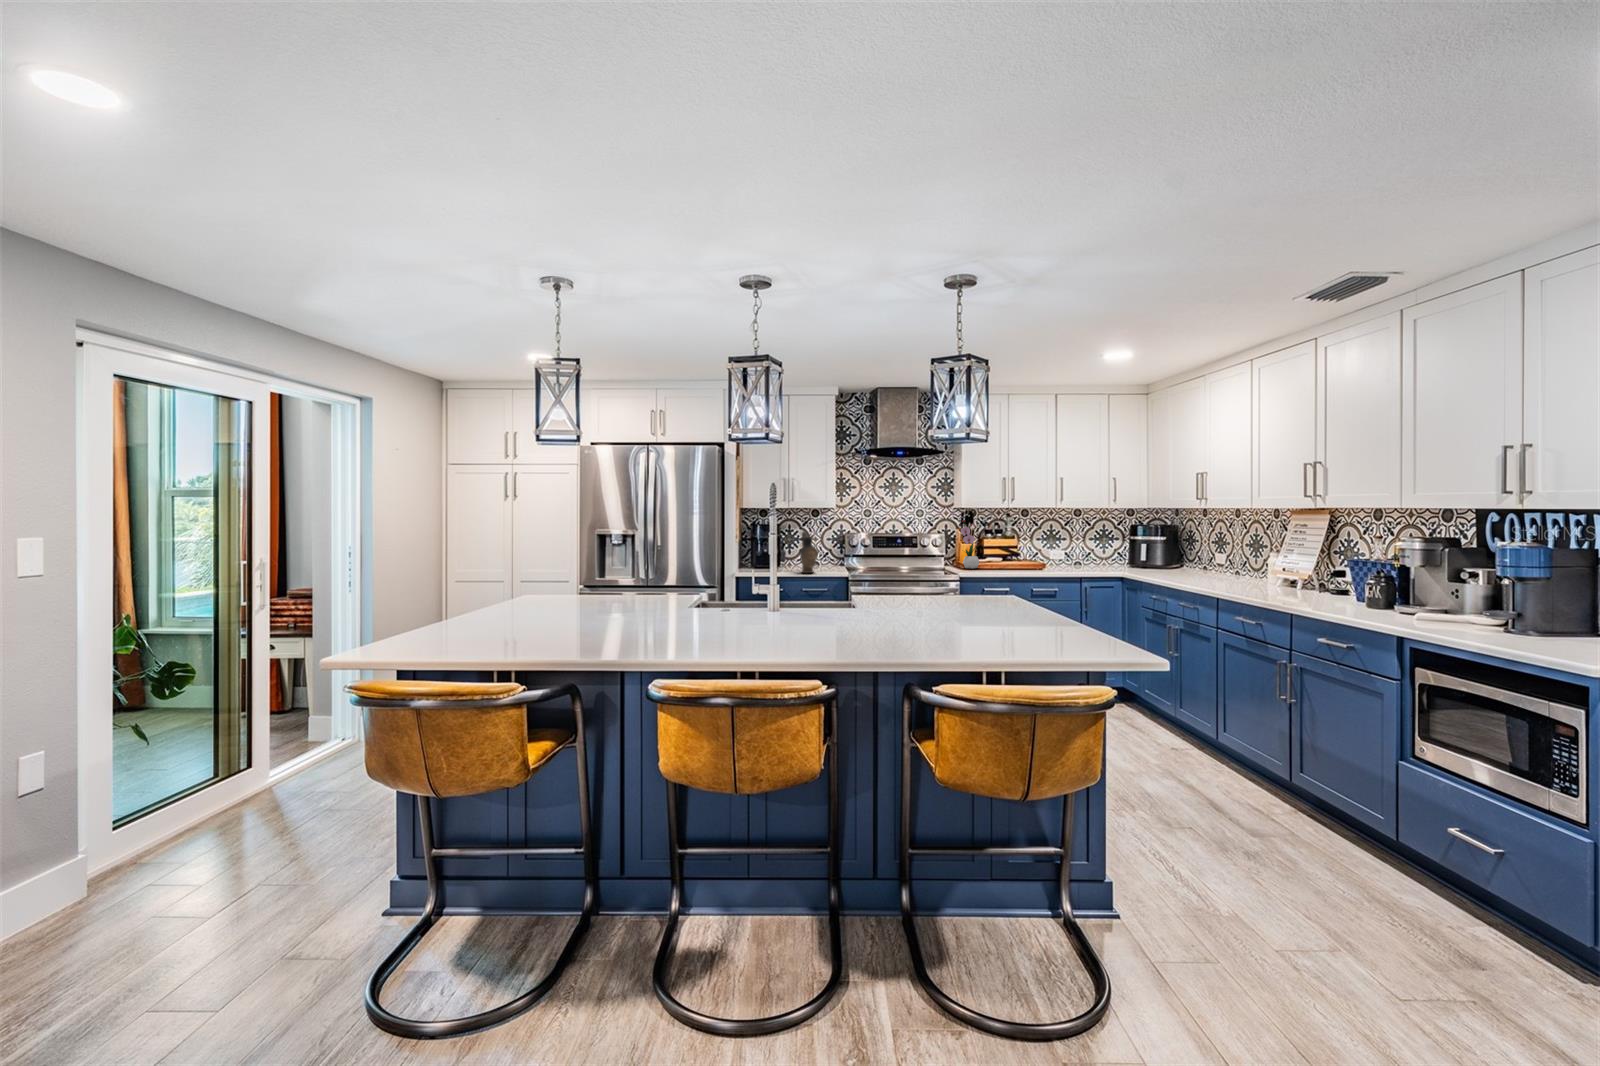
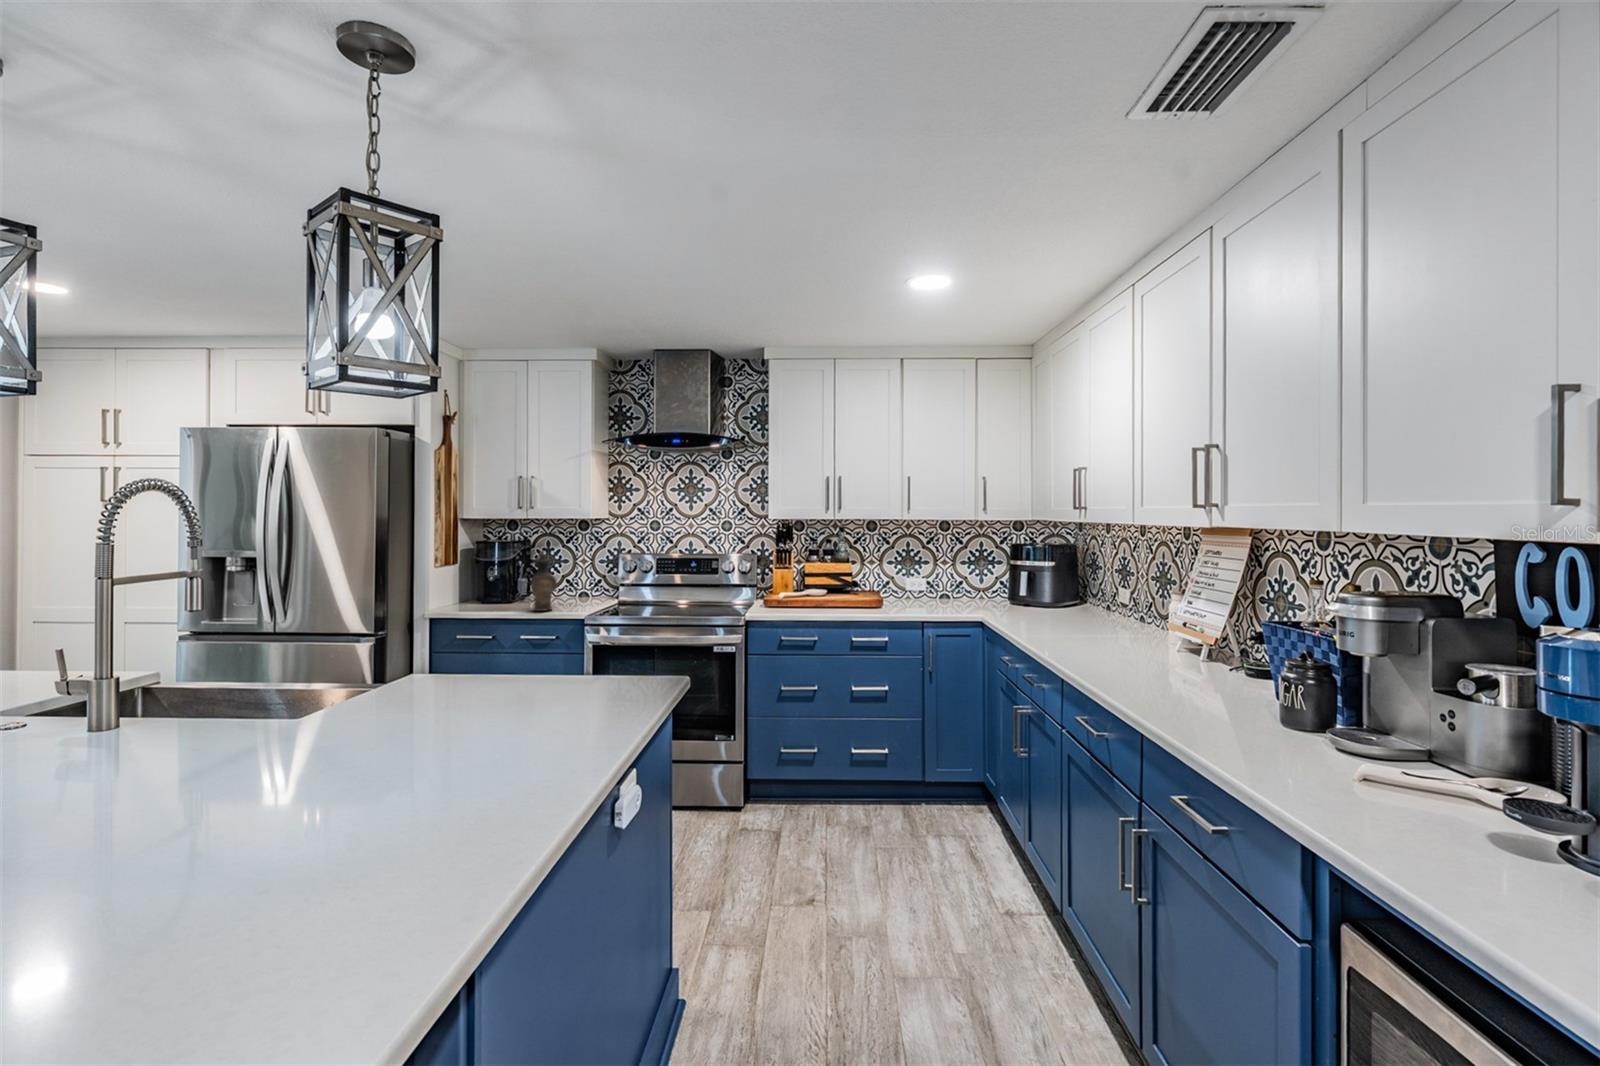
flower arrangement: present [961,520,979,568] -> none [762,536,793,605]

